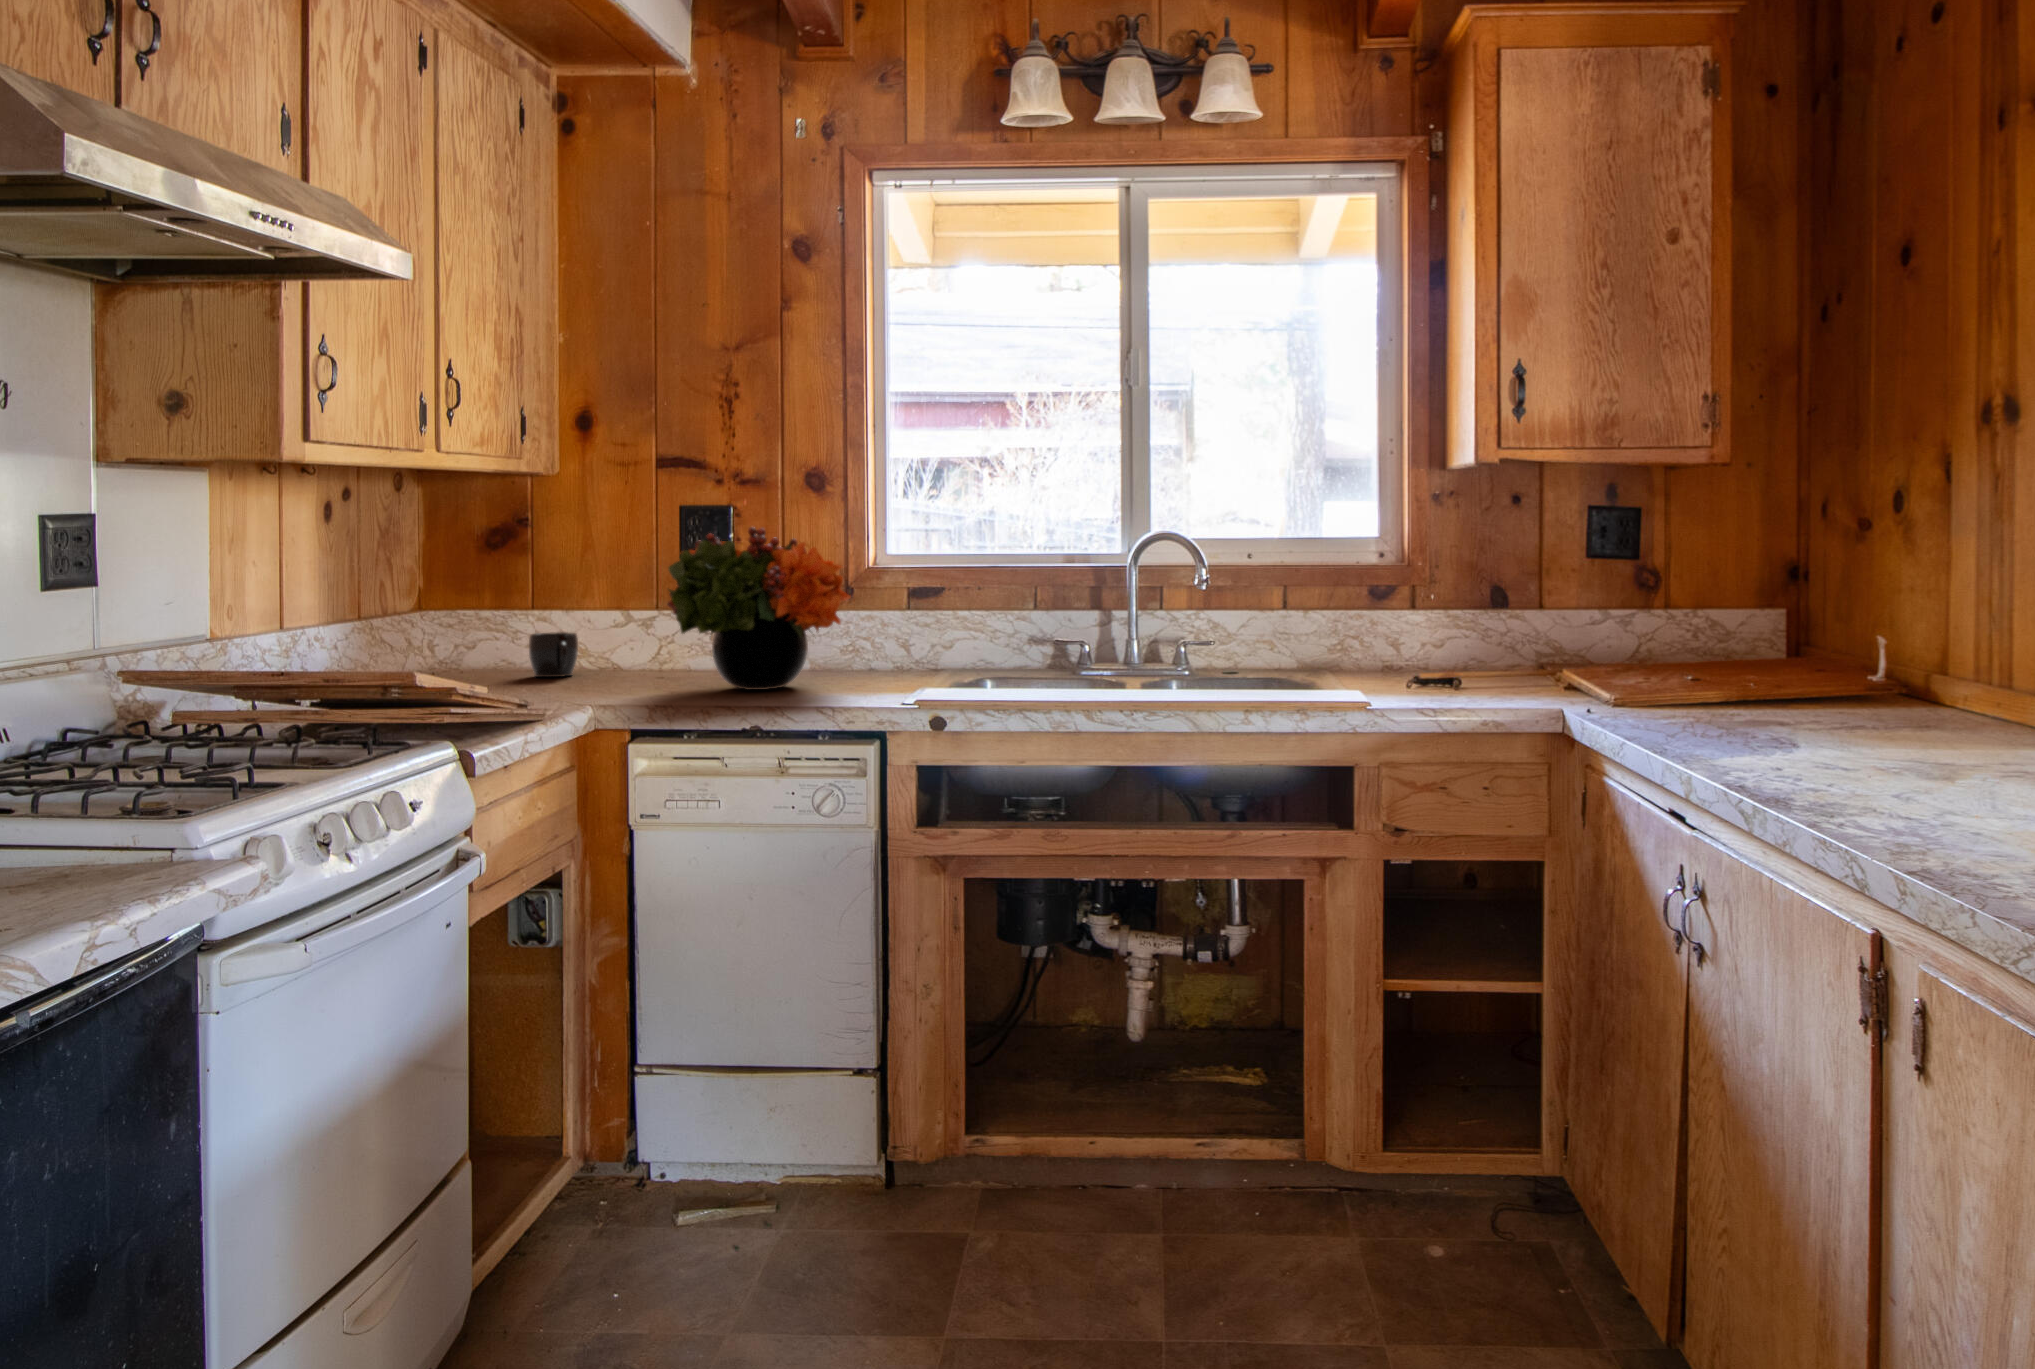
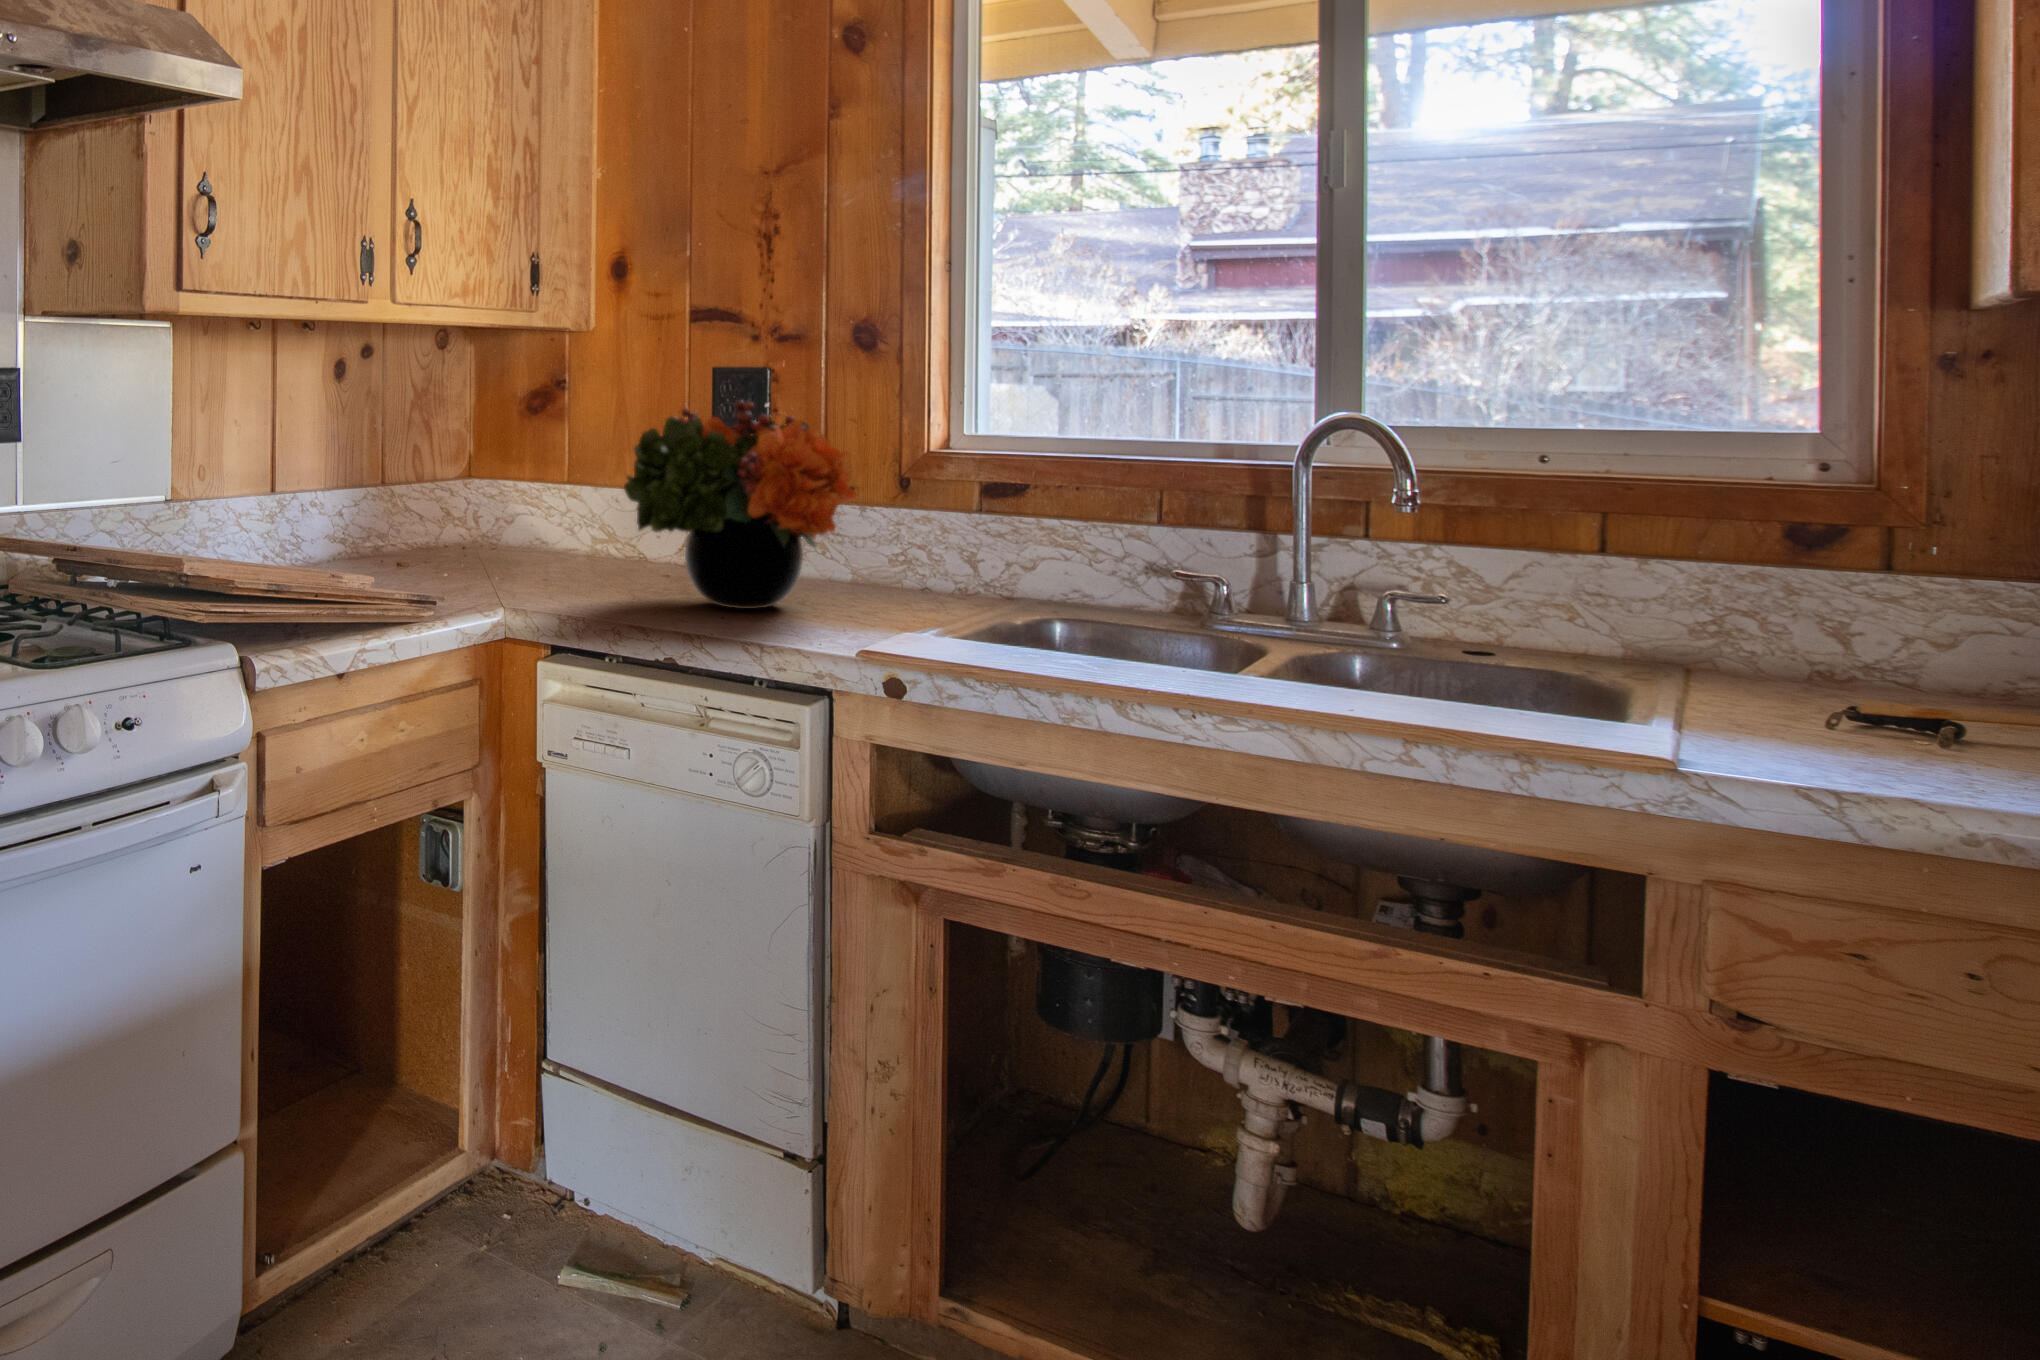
mug: present [529,632,578,677] -> none [541,514,593,566]

